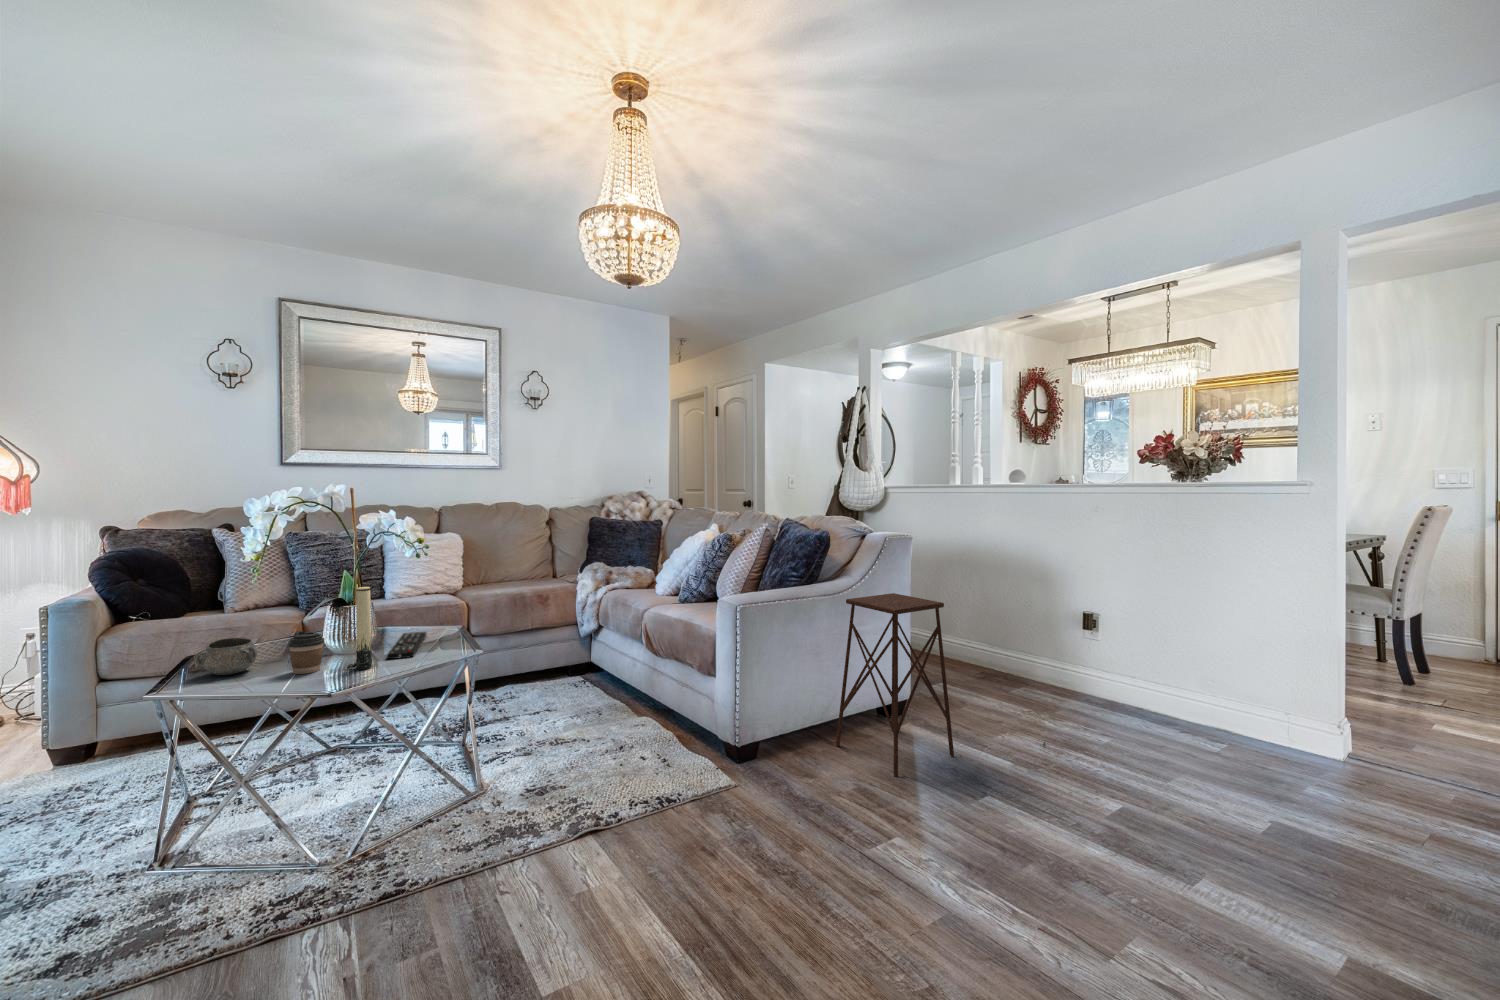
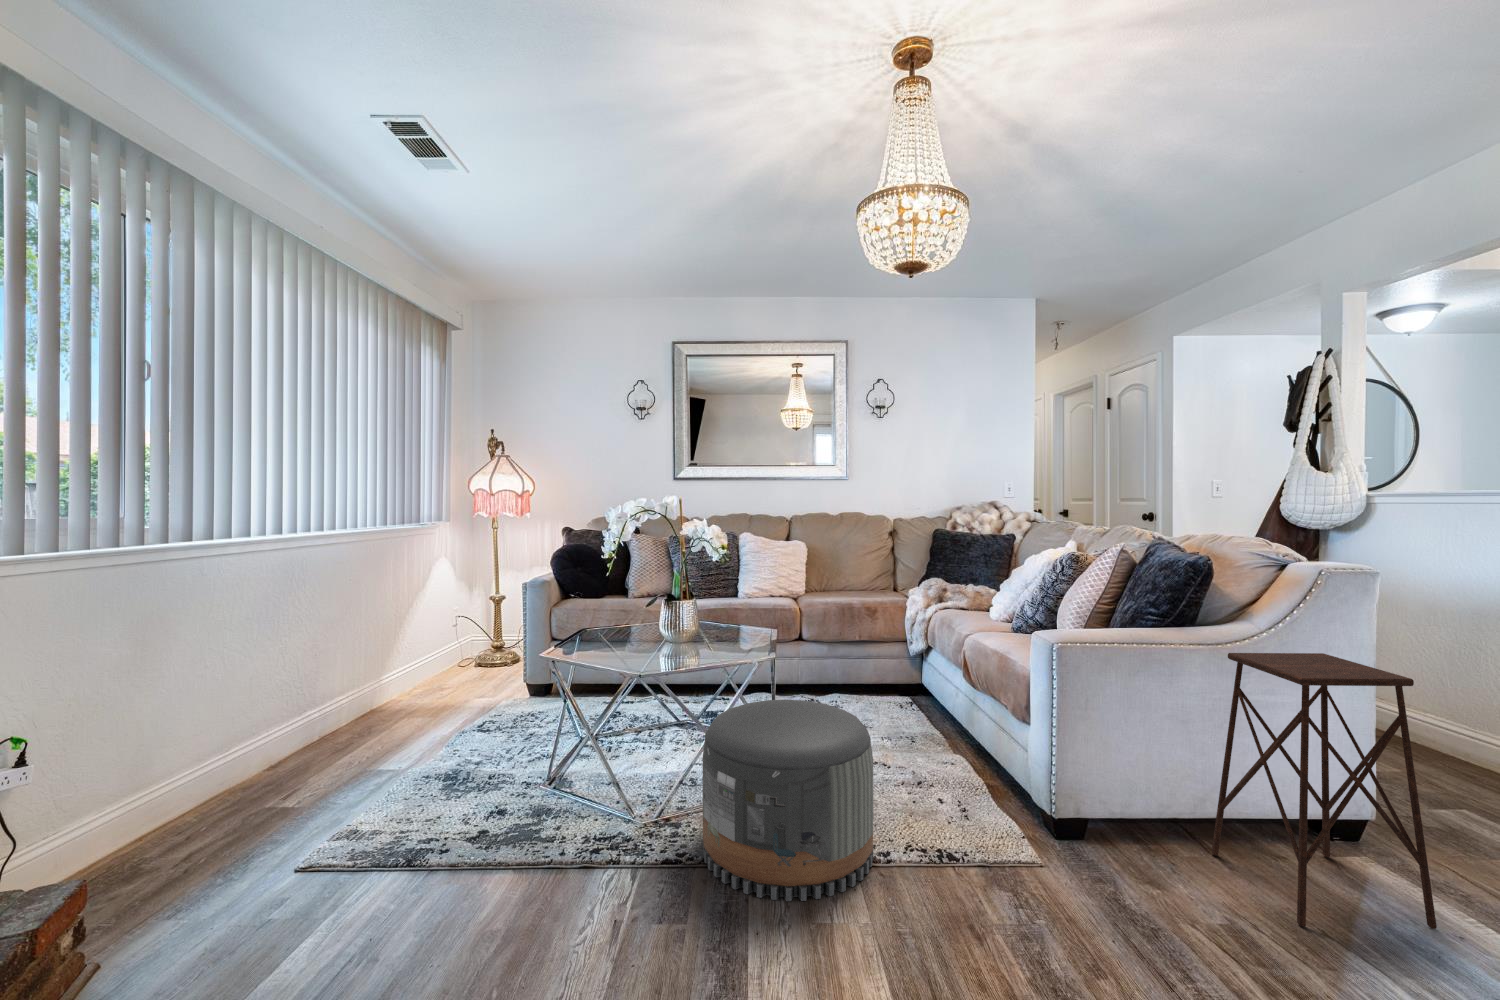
candle: present [347,587,372,670] -> none [666,585,684,658]
coffee cup: present [288,631,324,674] -> none [628,618,653,654]
remote control: present [387,632,426,659] -> none [698,630,742,653]
decorative bowl: present [194,638,257,675] -> none [574,618,614,647]
pouf: none [422,689,607,895] -> present [703,699,873,901]

